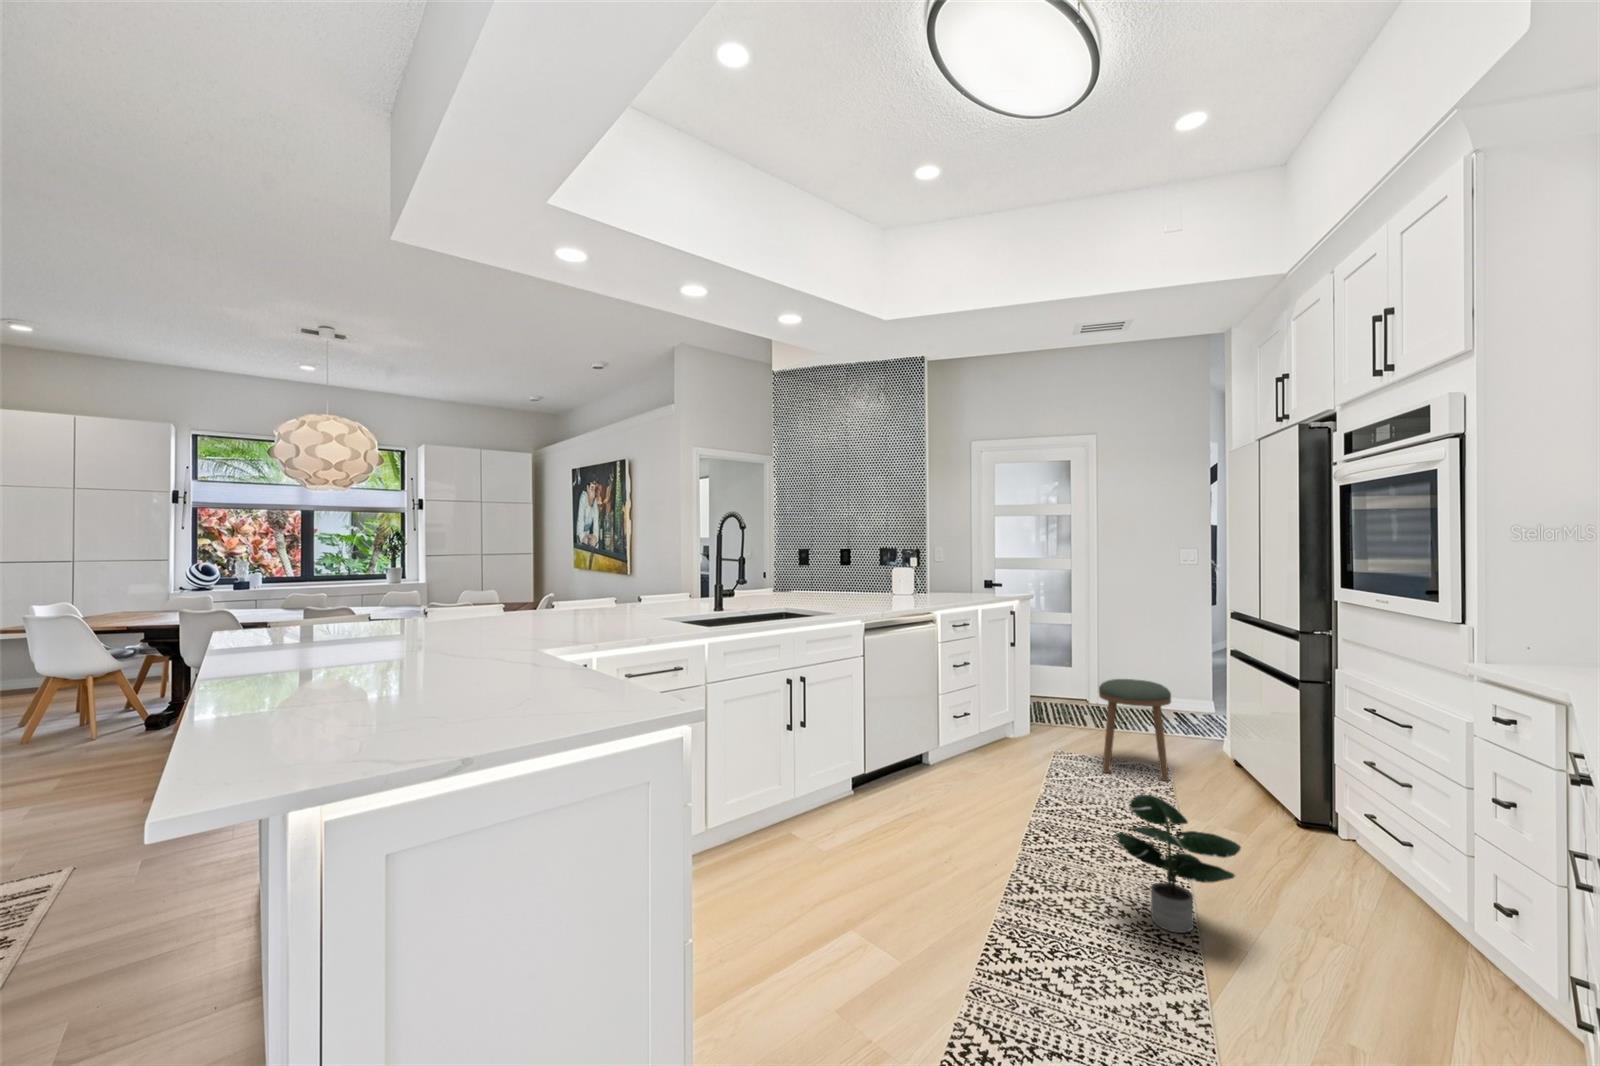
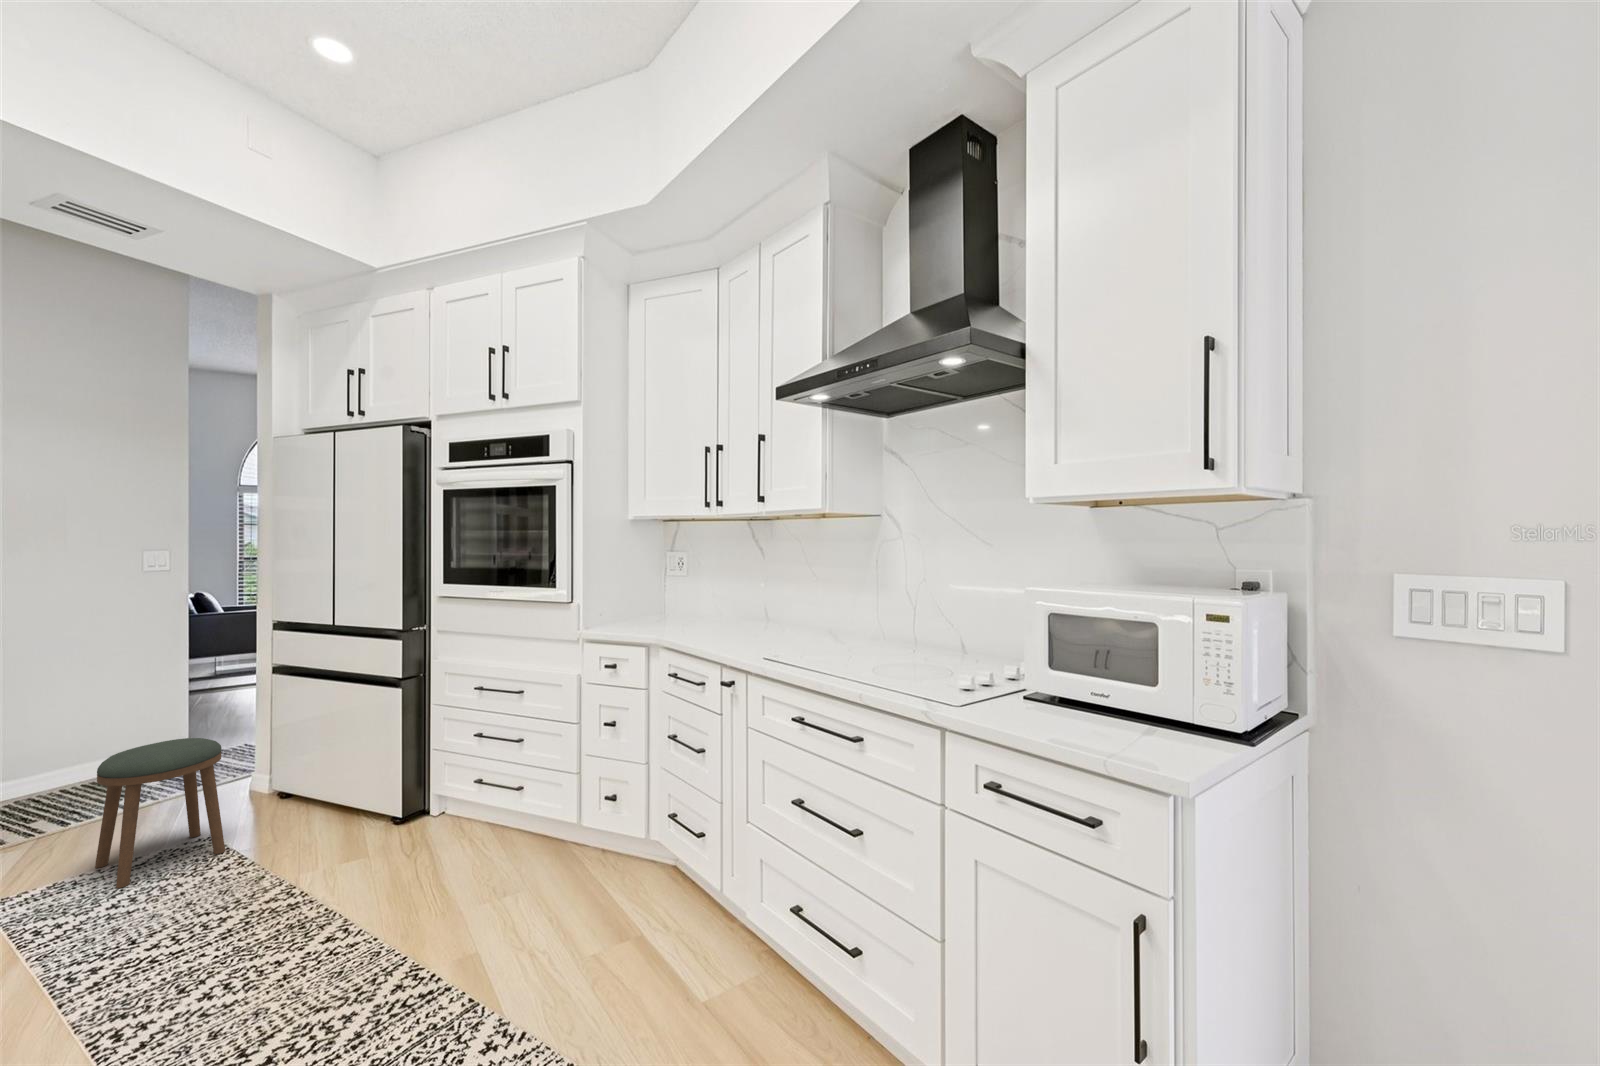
potted plant: present [1116,795,1241,933] -> none [335,858,472,998]

